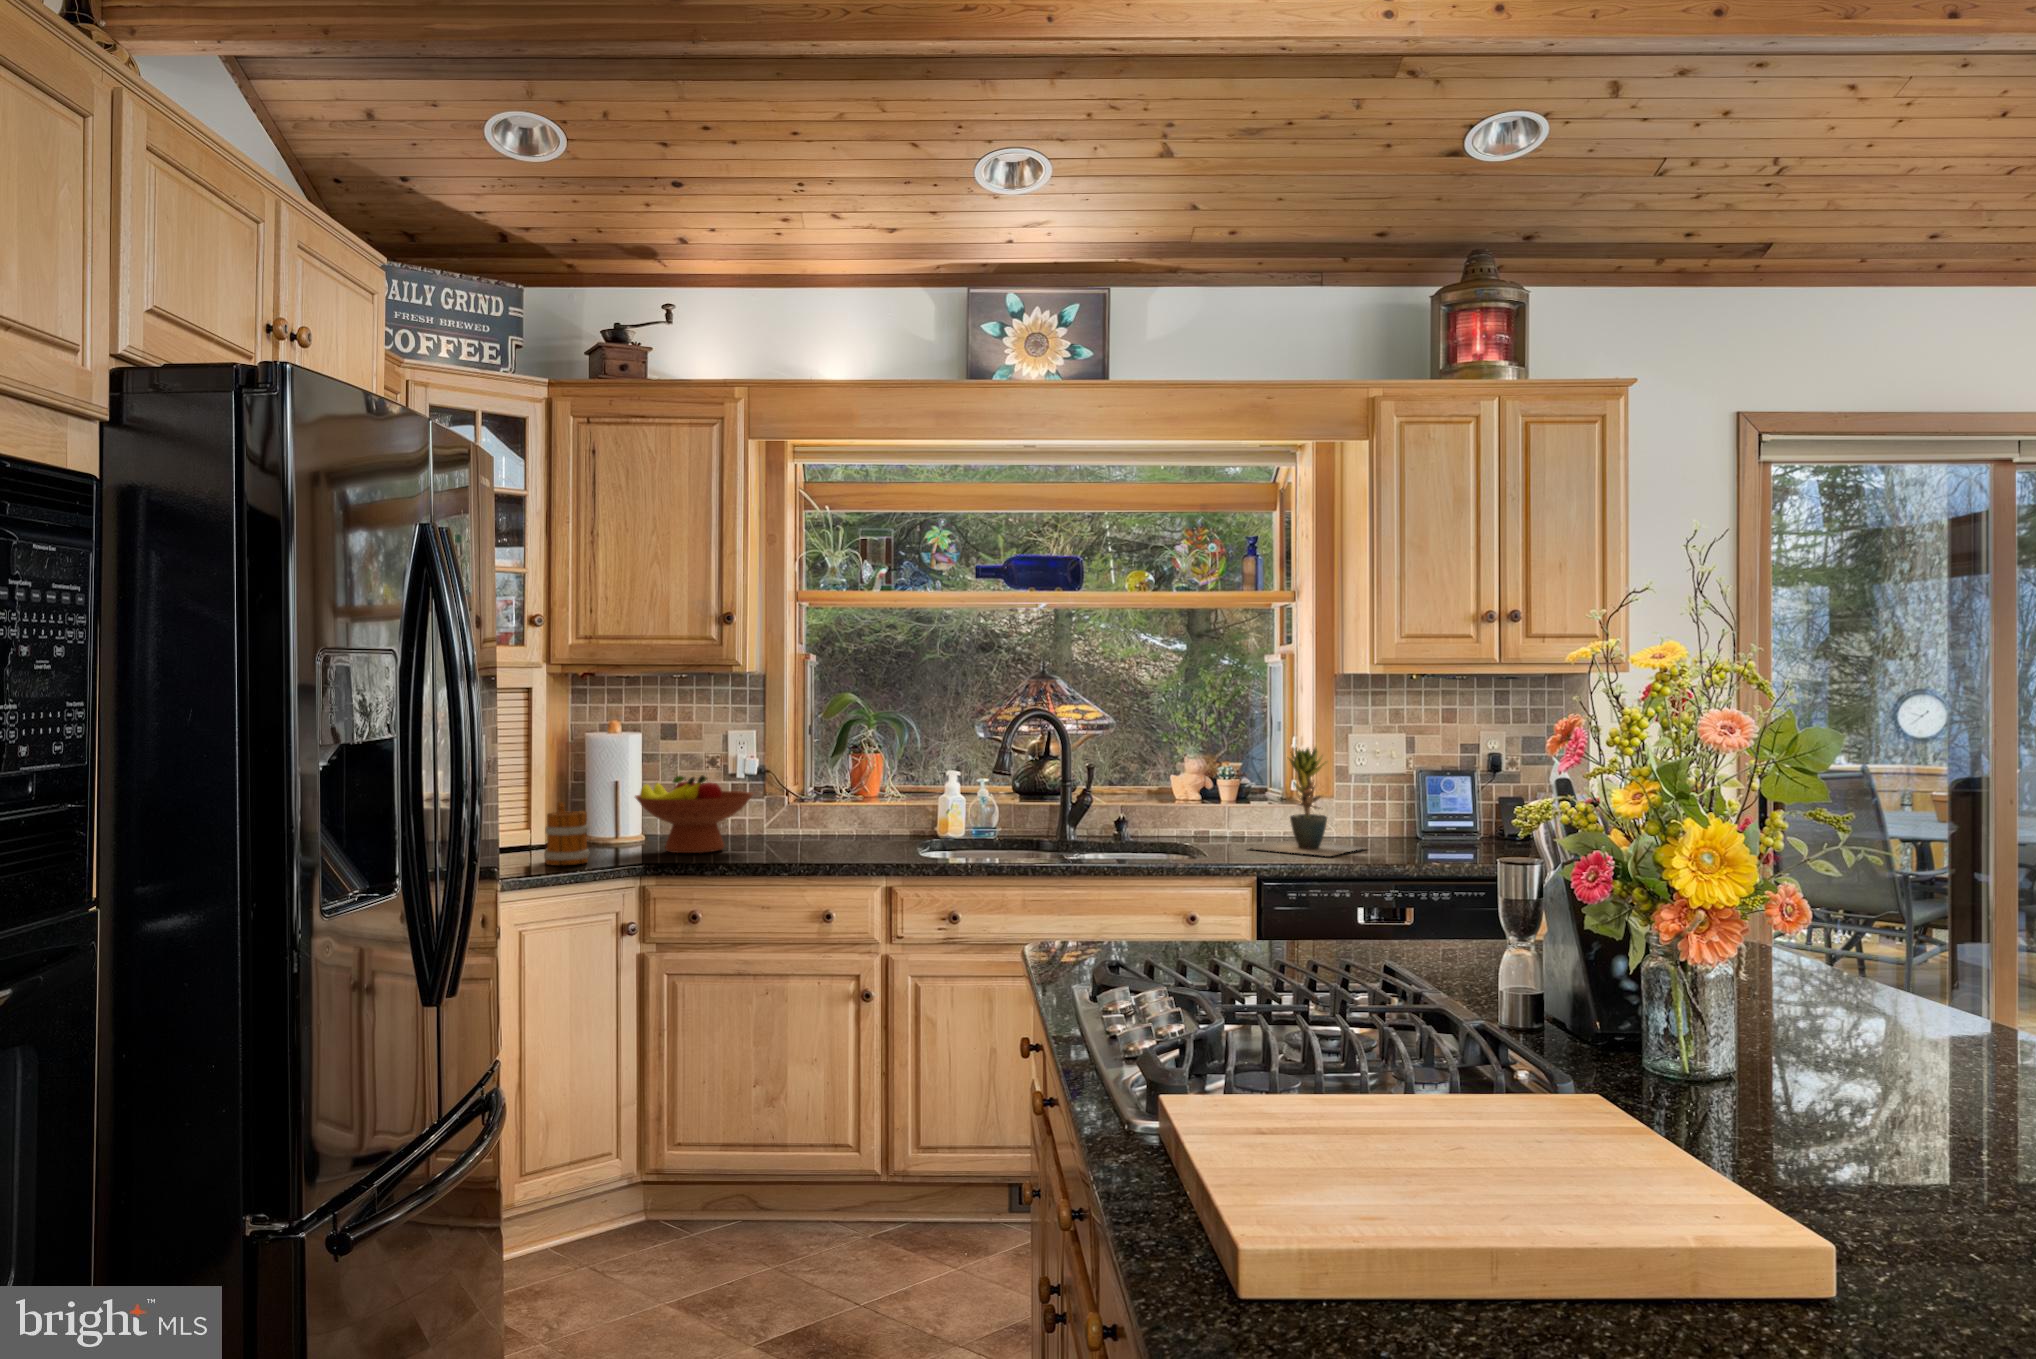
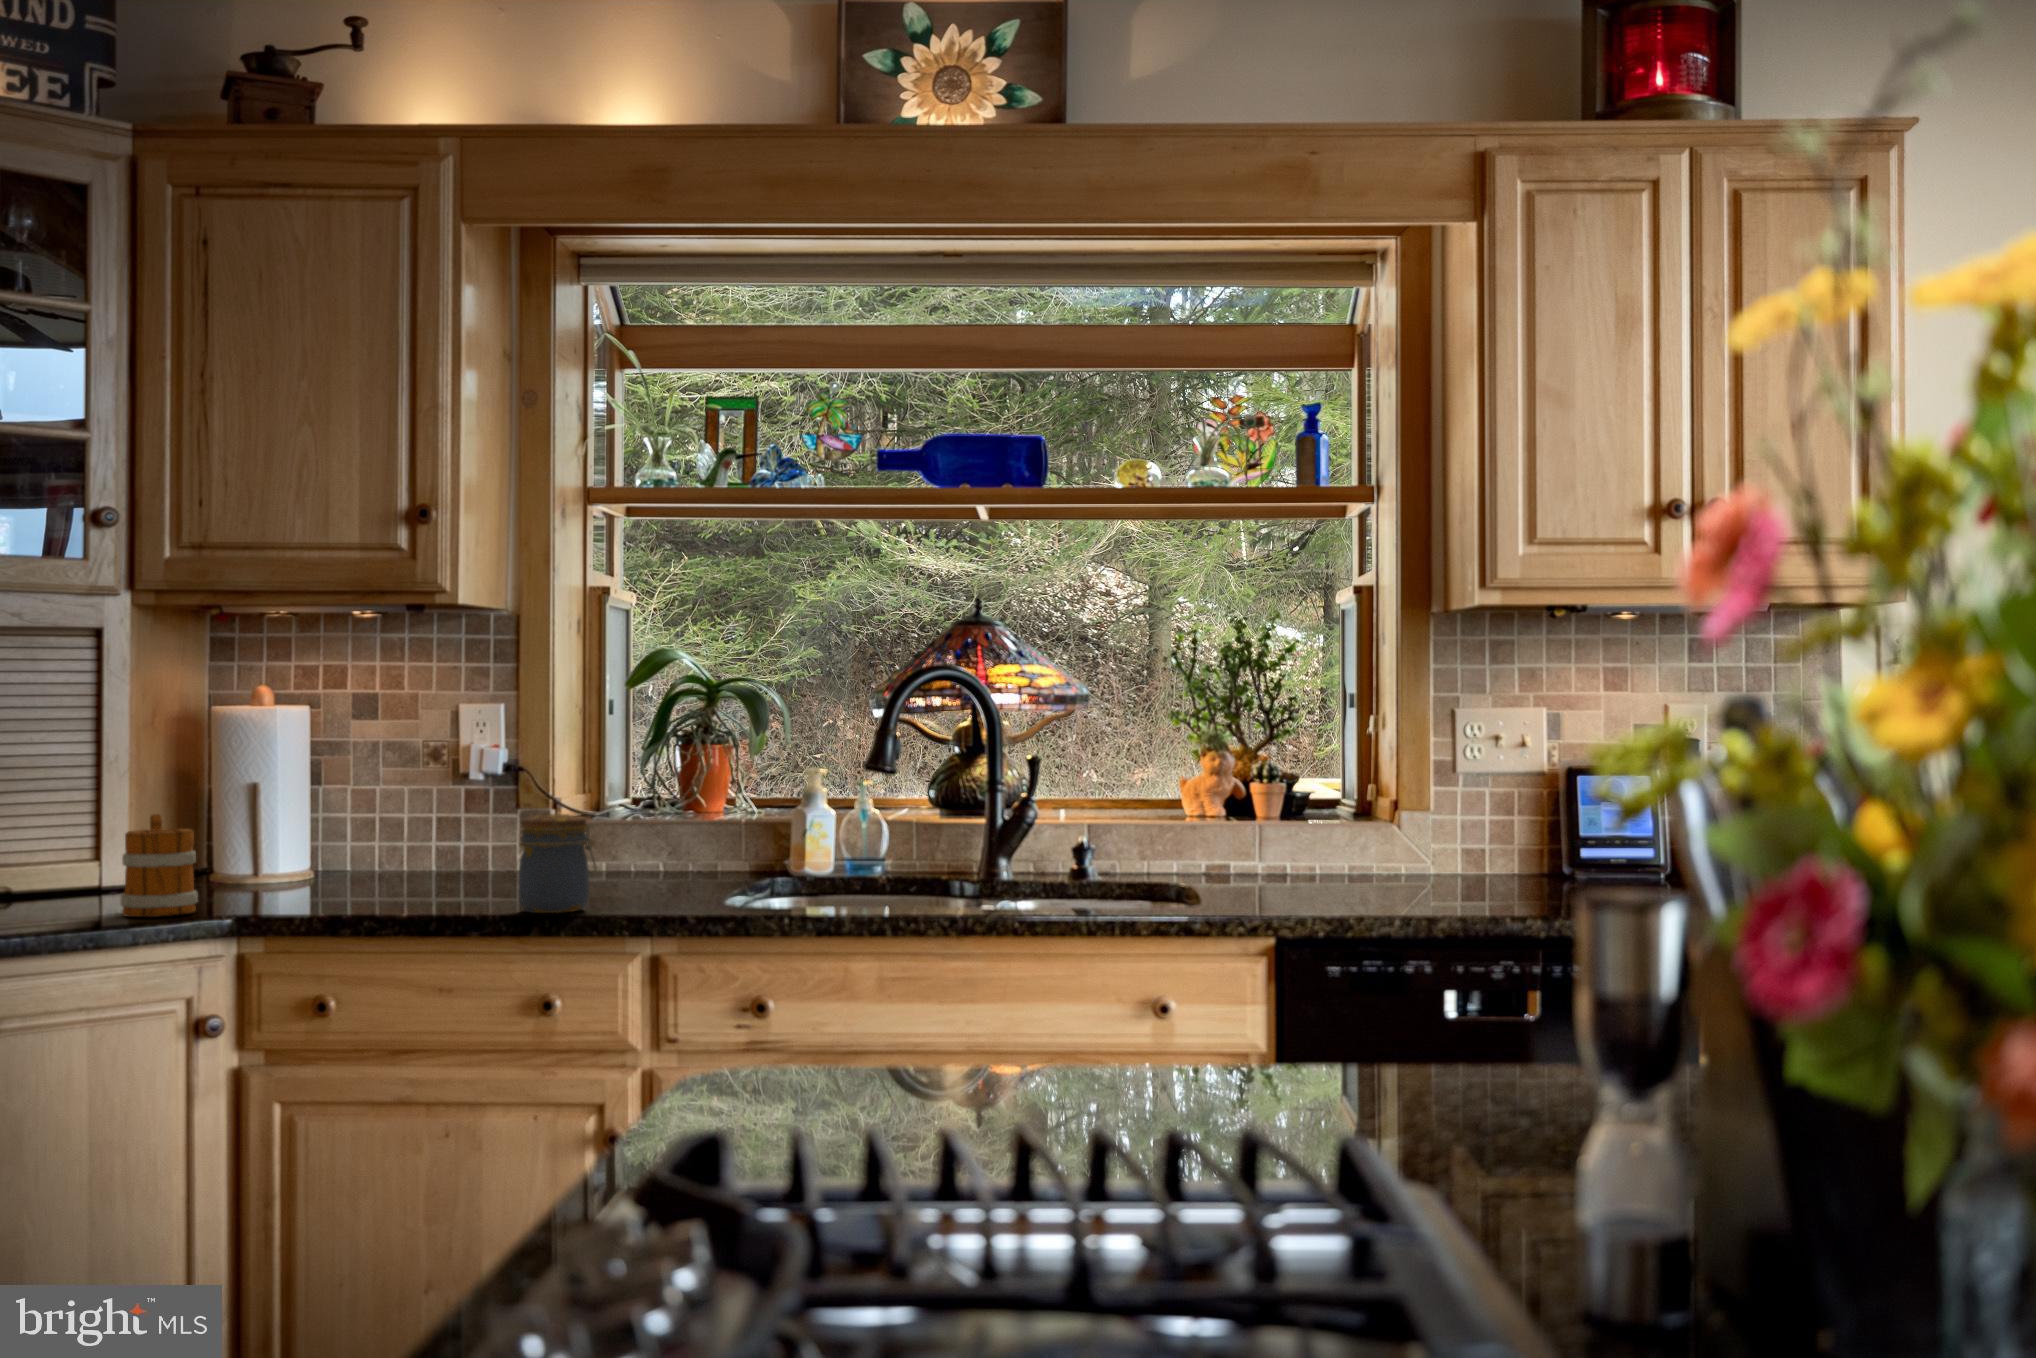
potted plant: present [1252,748,1363,856] -> none [1282,727,1483,904]
fruit bowl: present [635,775,753,853] -> none [286,771,486,899]
jar: none [783,802,830,863] -> present [519,814,597,913]

